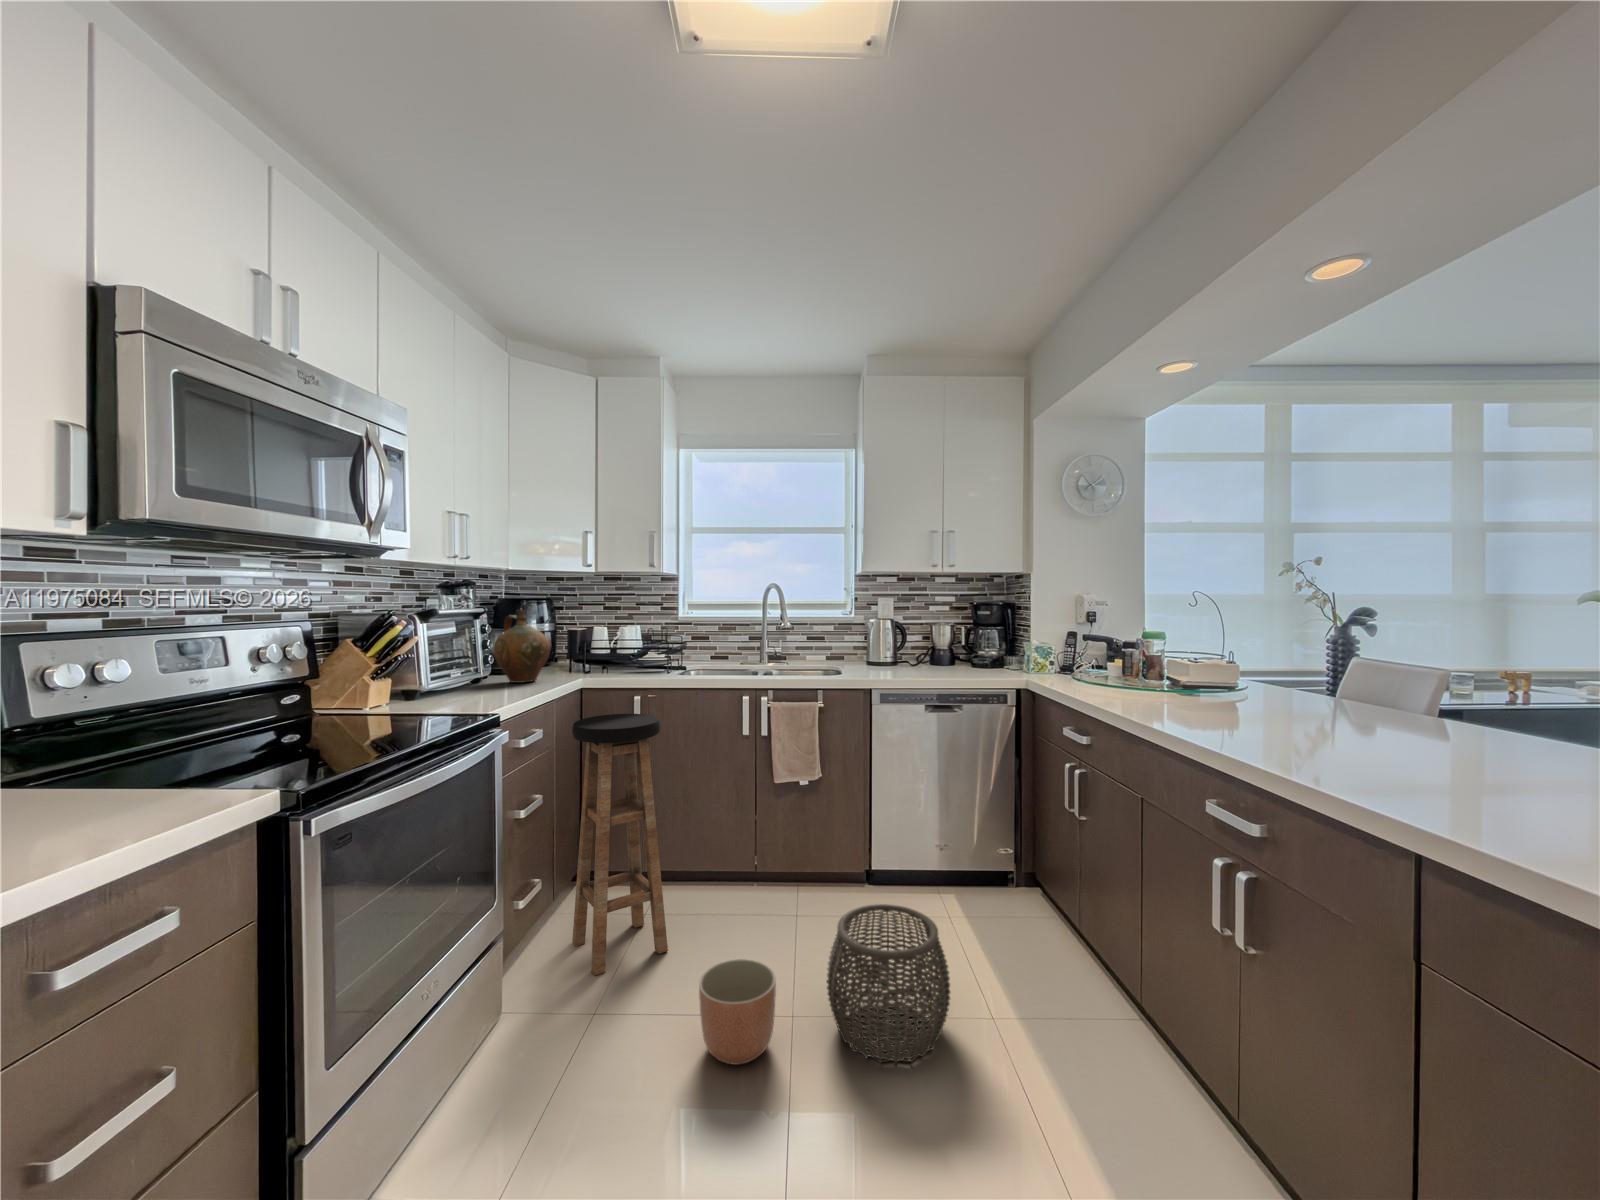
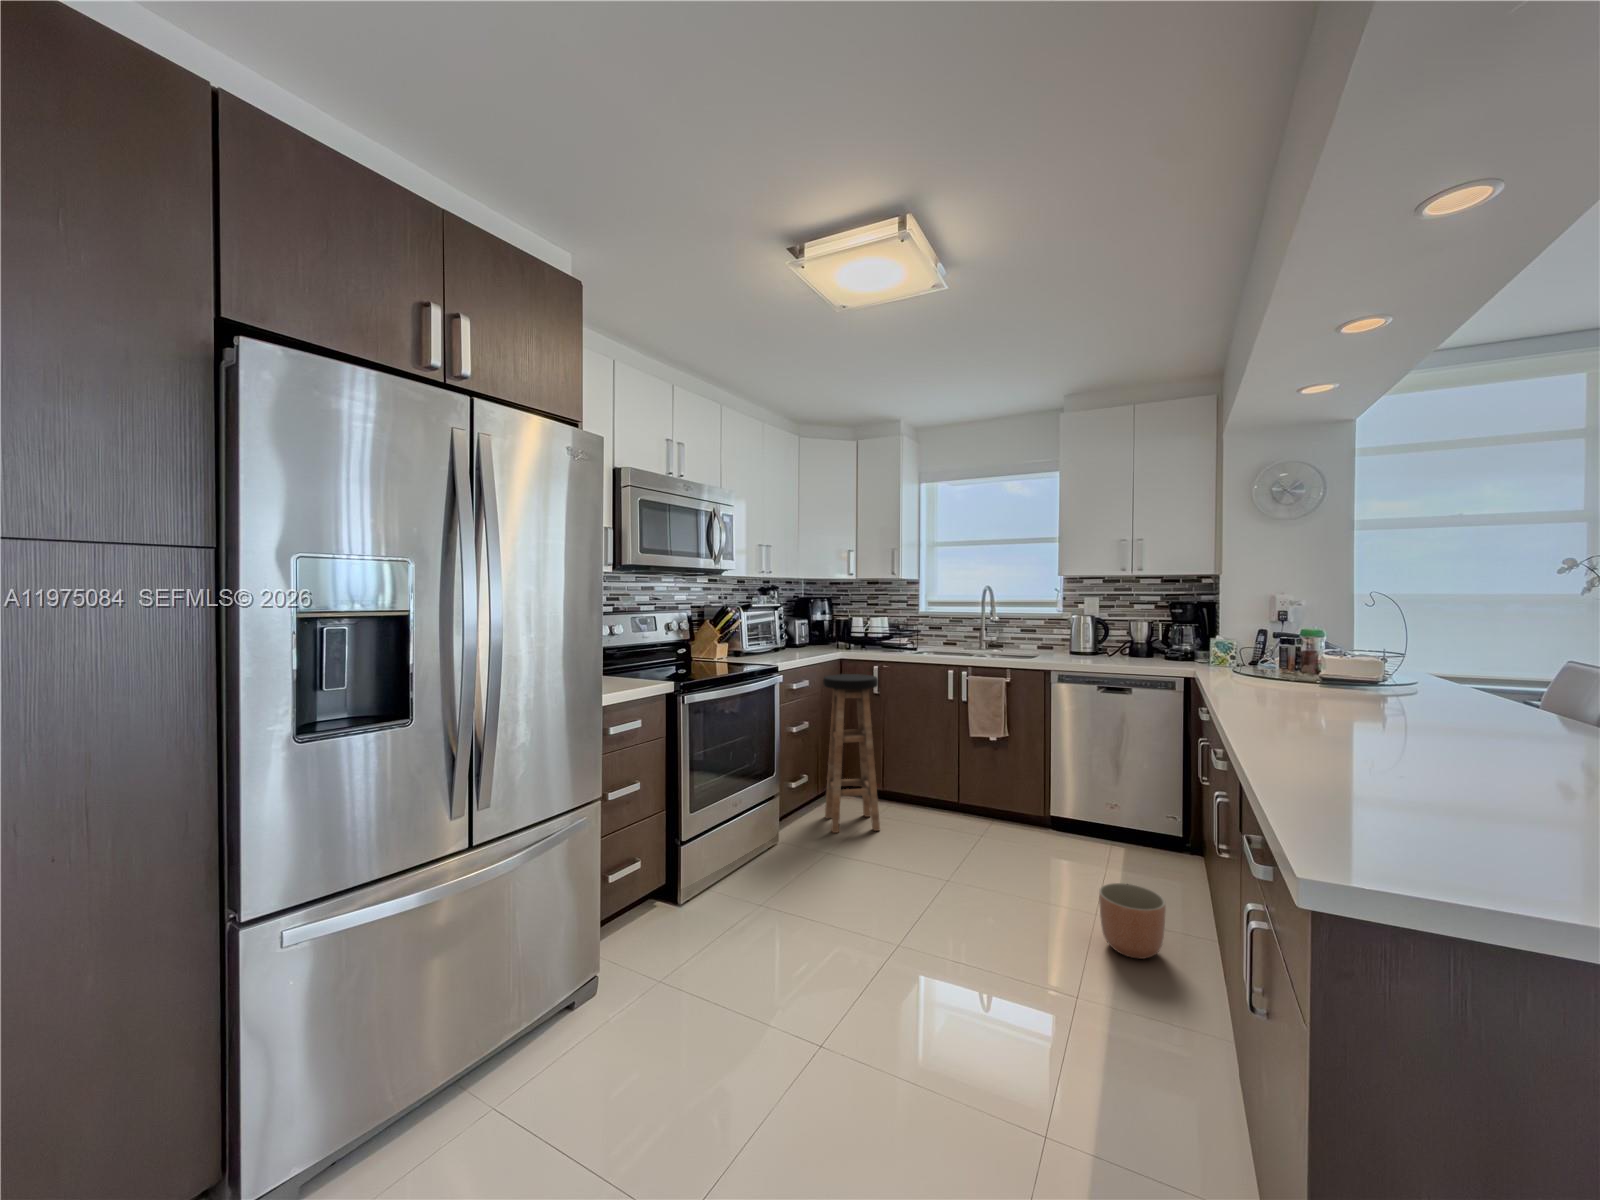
ceramic jug: present [493,610,550,683] -> none [787,605,821,652]
woven basket: present [827,904,950,1063] -> none [960,811,1047,907]
planter: present [699,959,776,1065] -> present [1099,883,1166,959]

